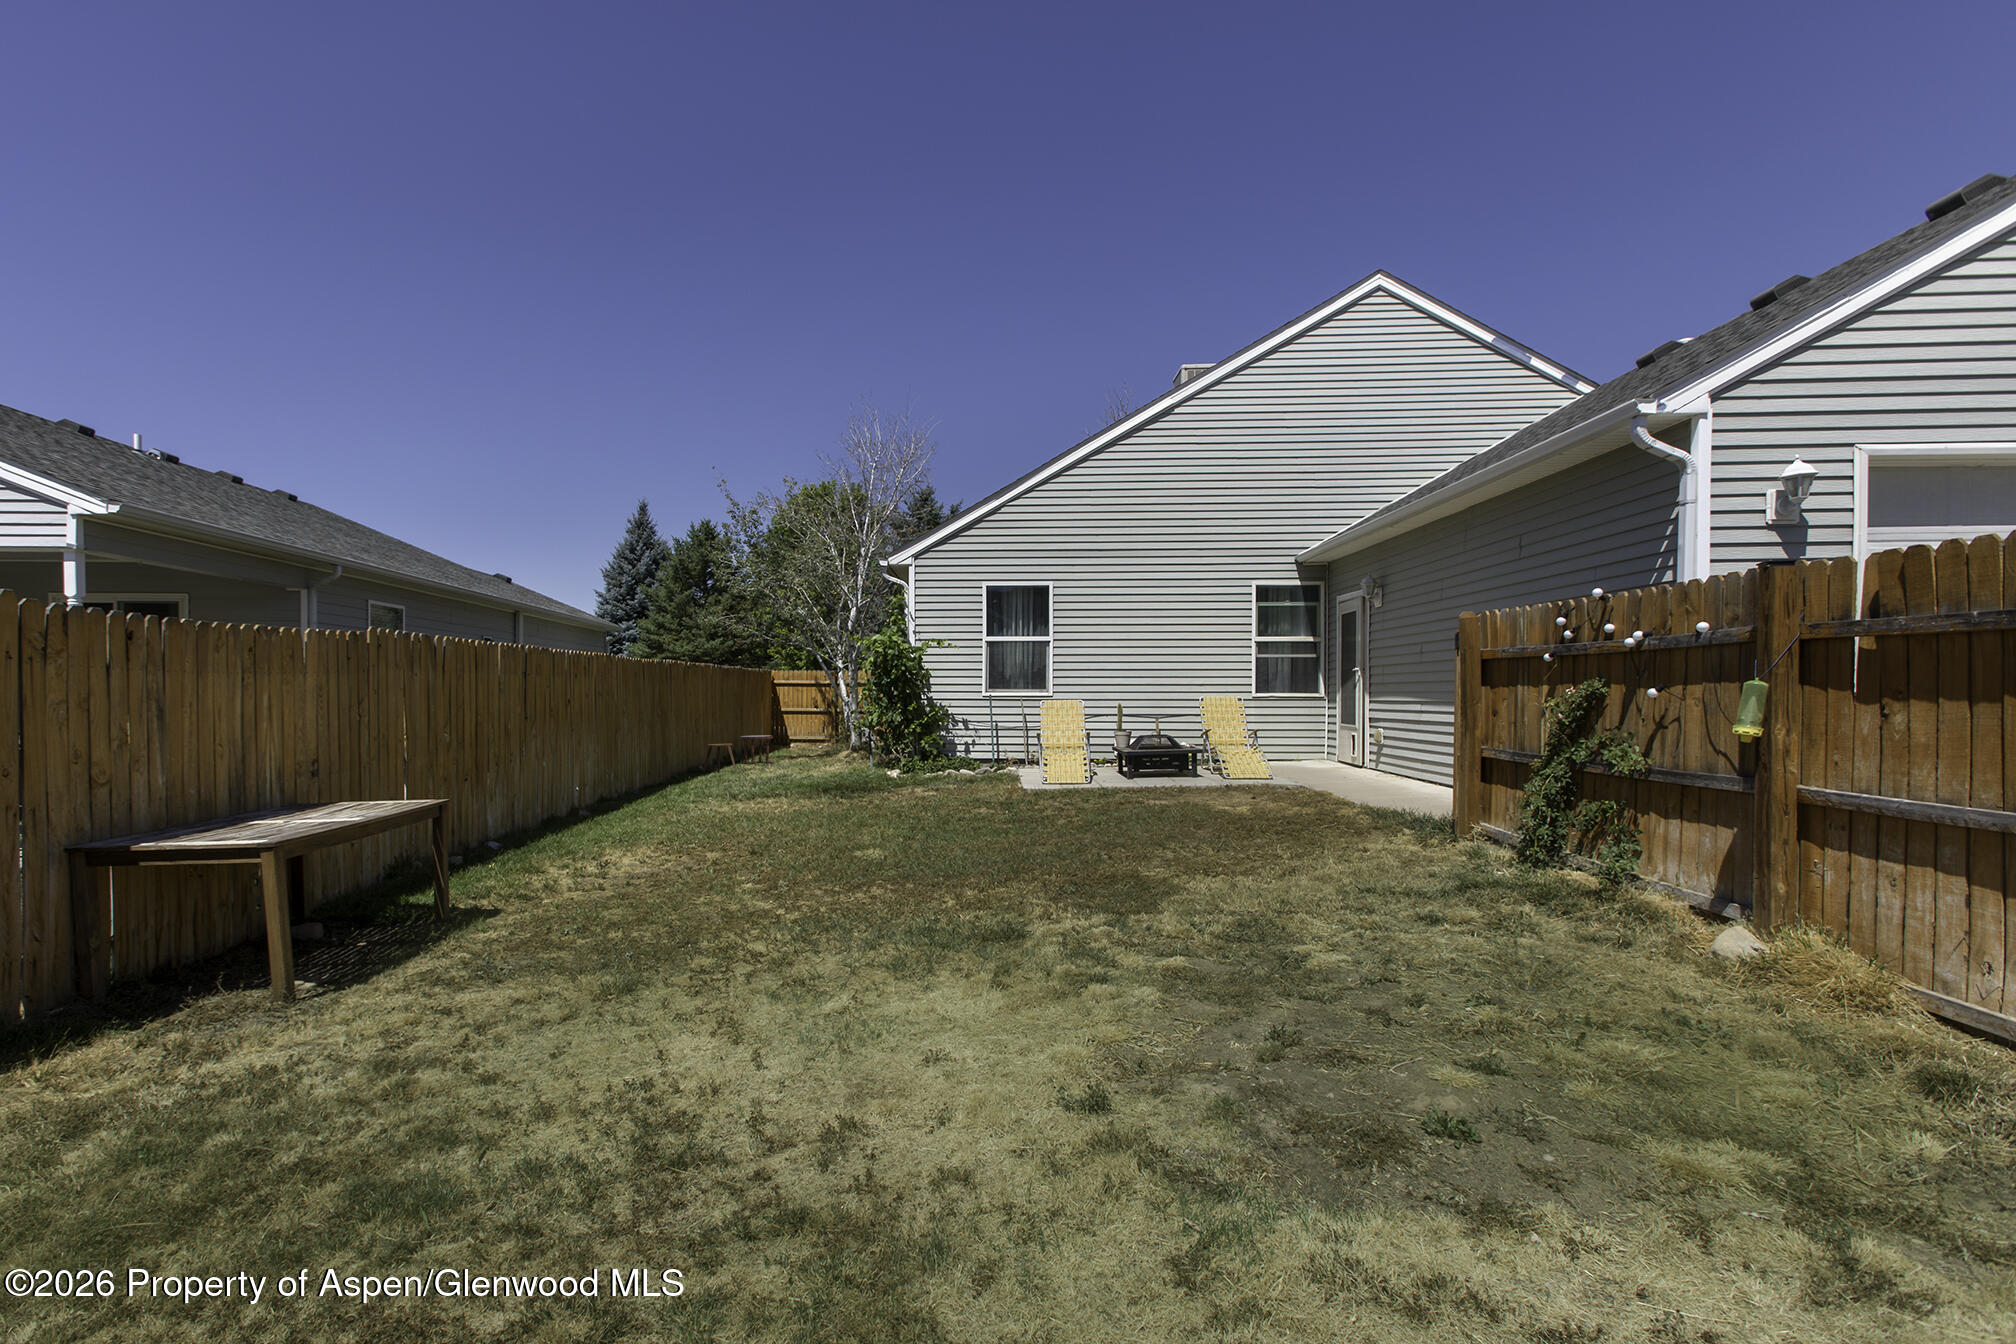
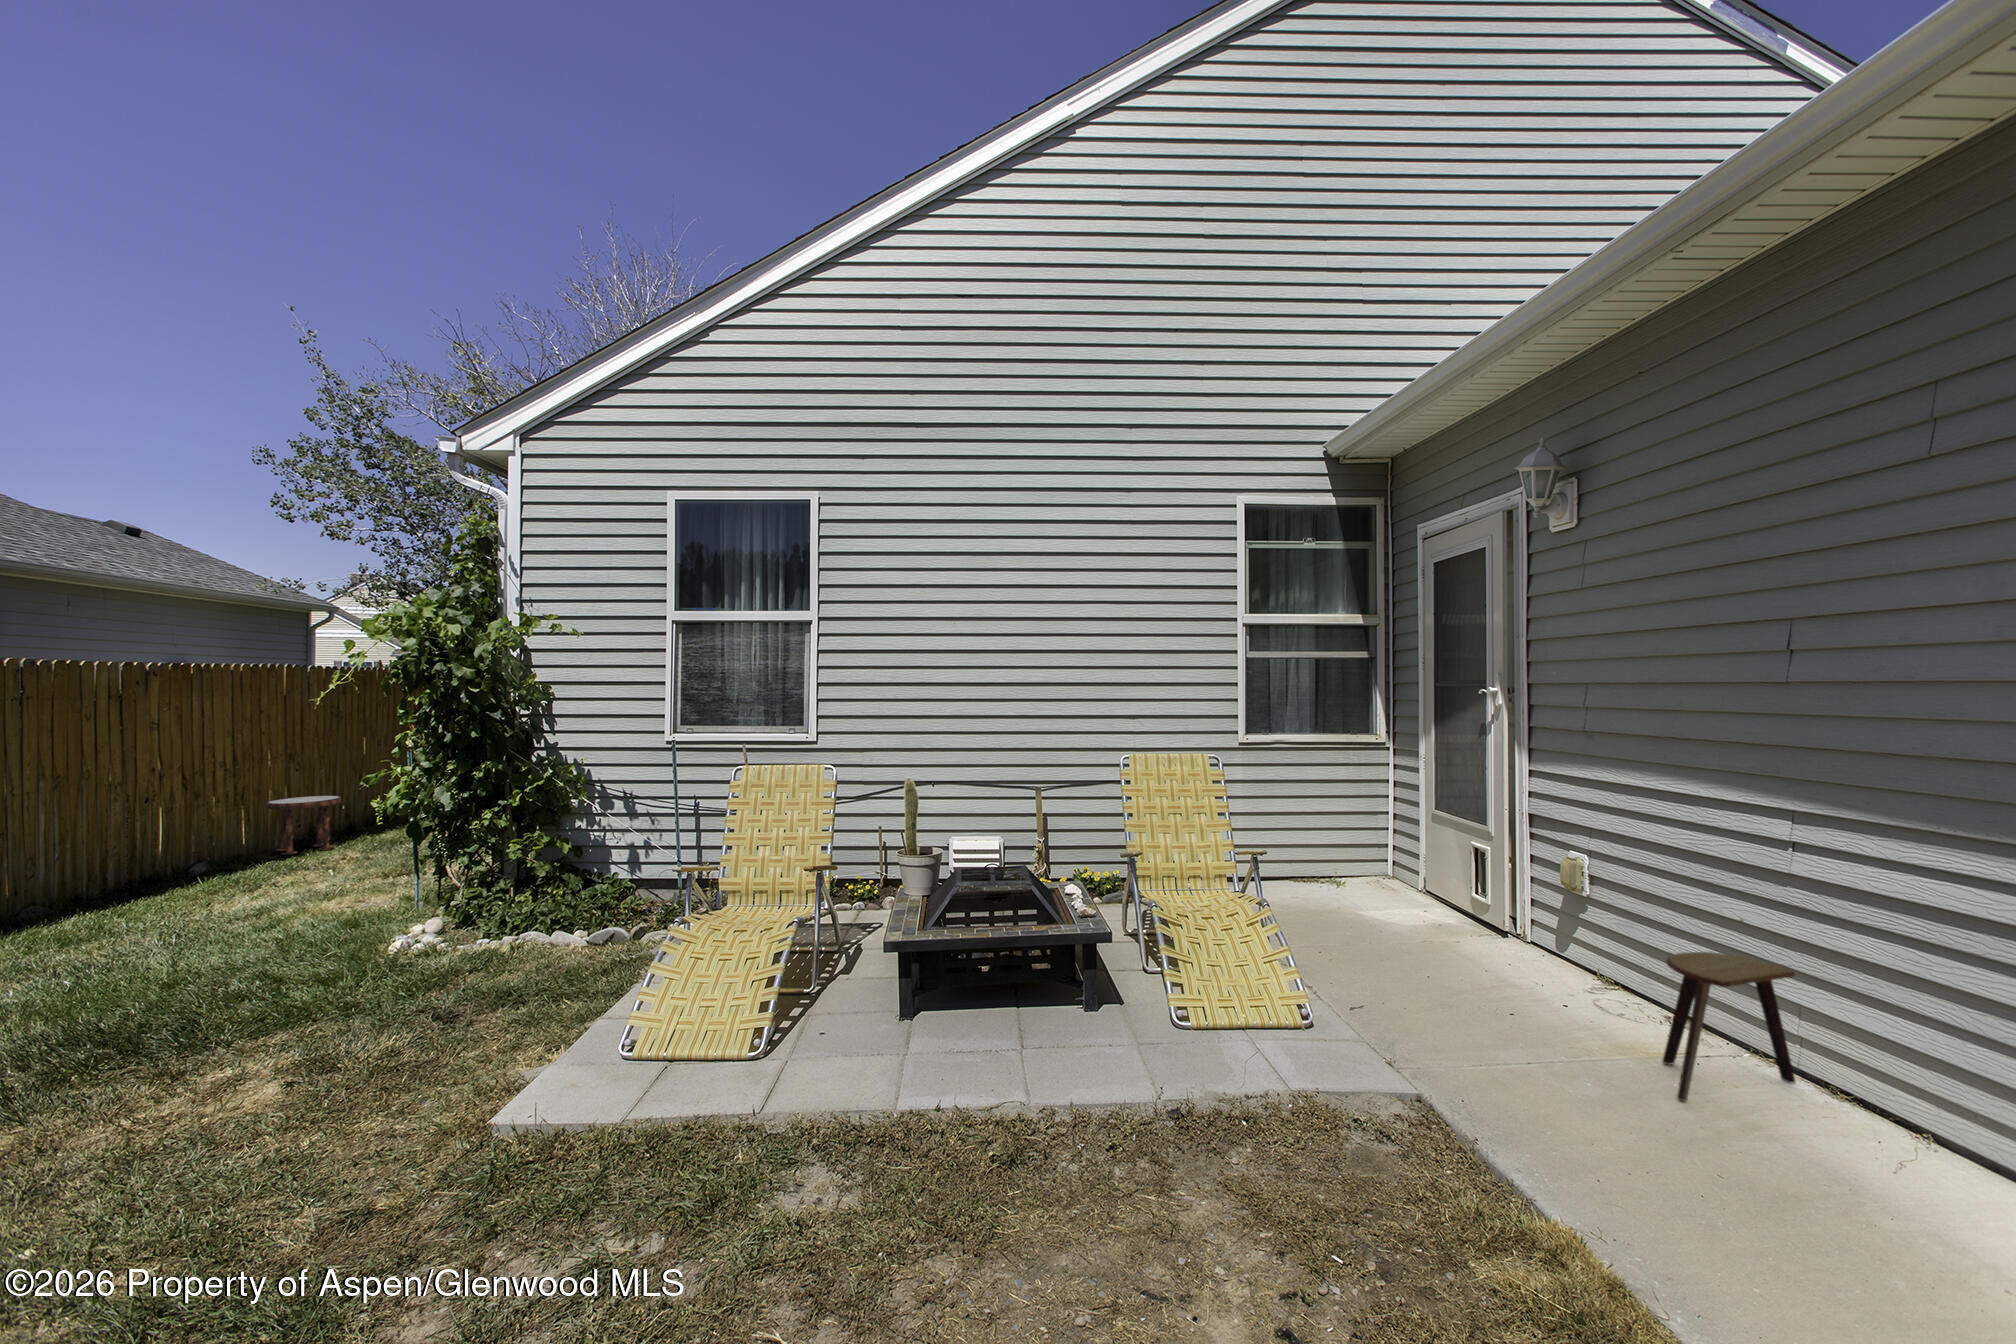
stool: present [703,744,737,773] -> present [1662,952,1795,1101]

